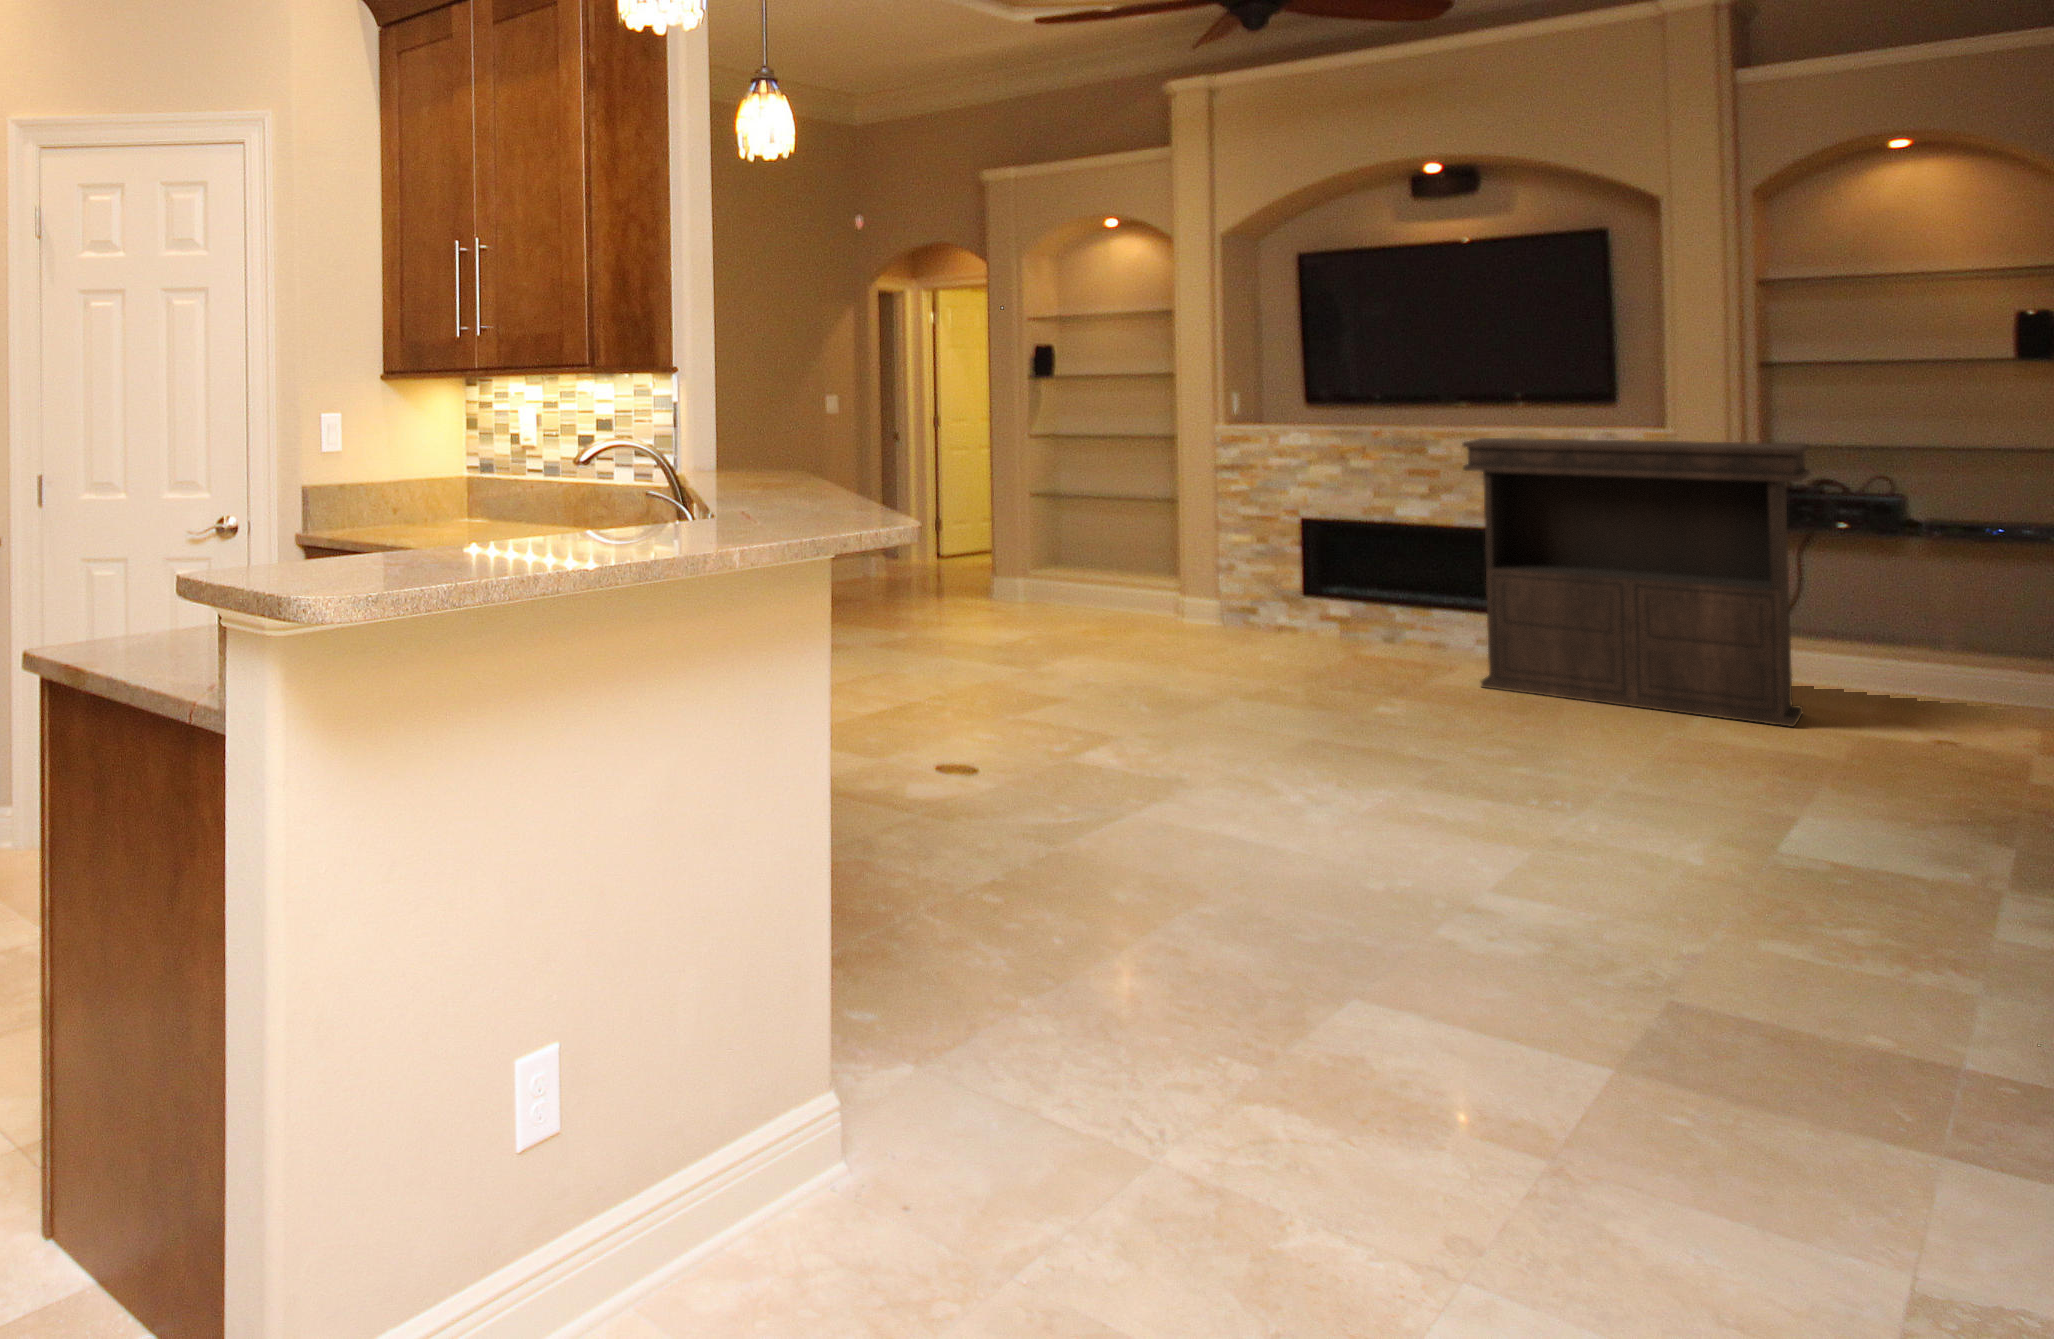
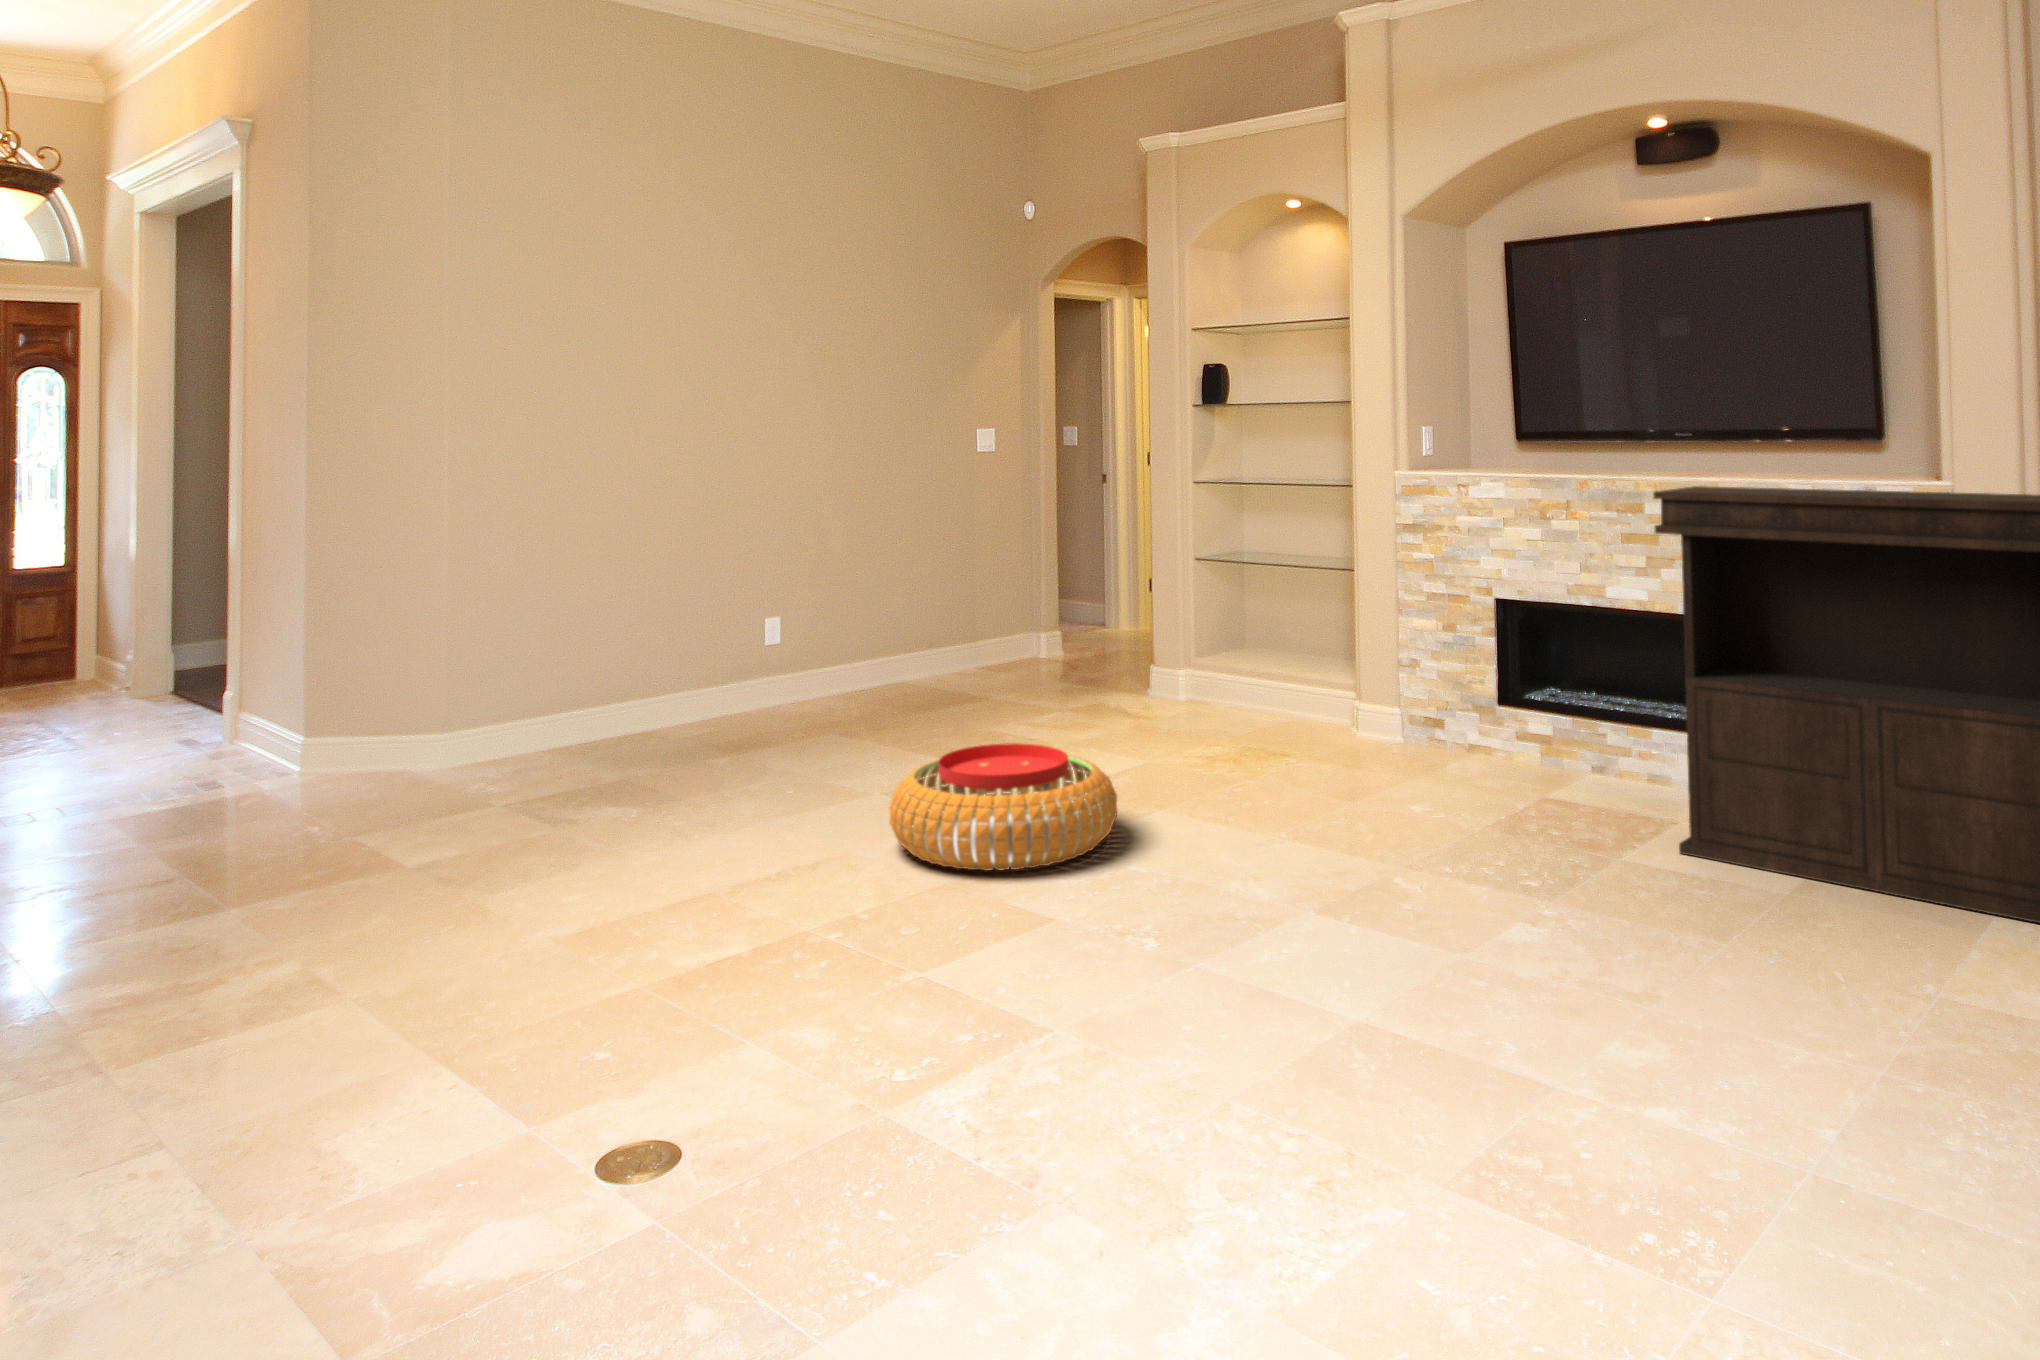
pouf: none [916,618,1076,695] -> present [889,743,1117,871]

